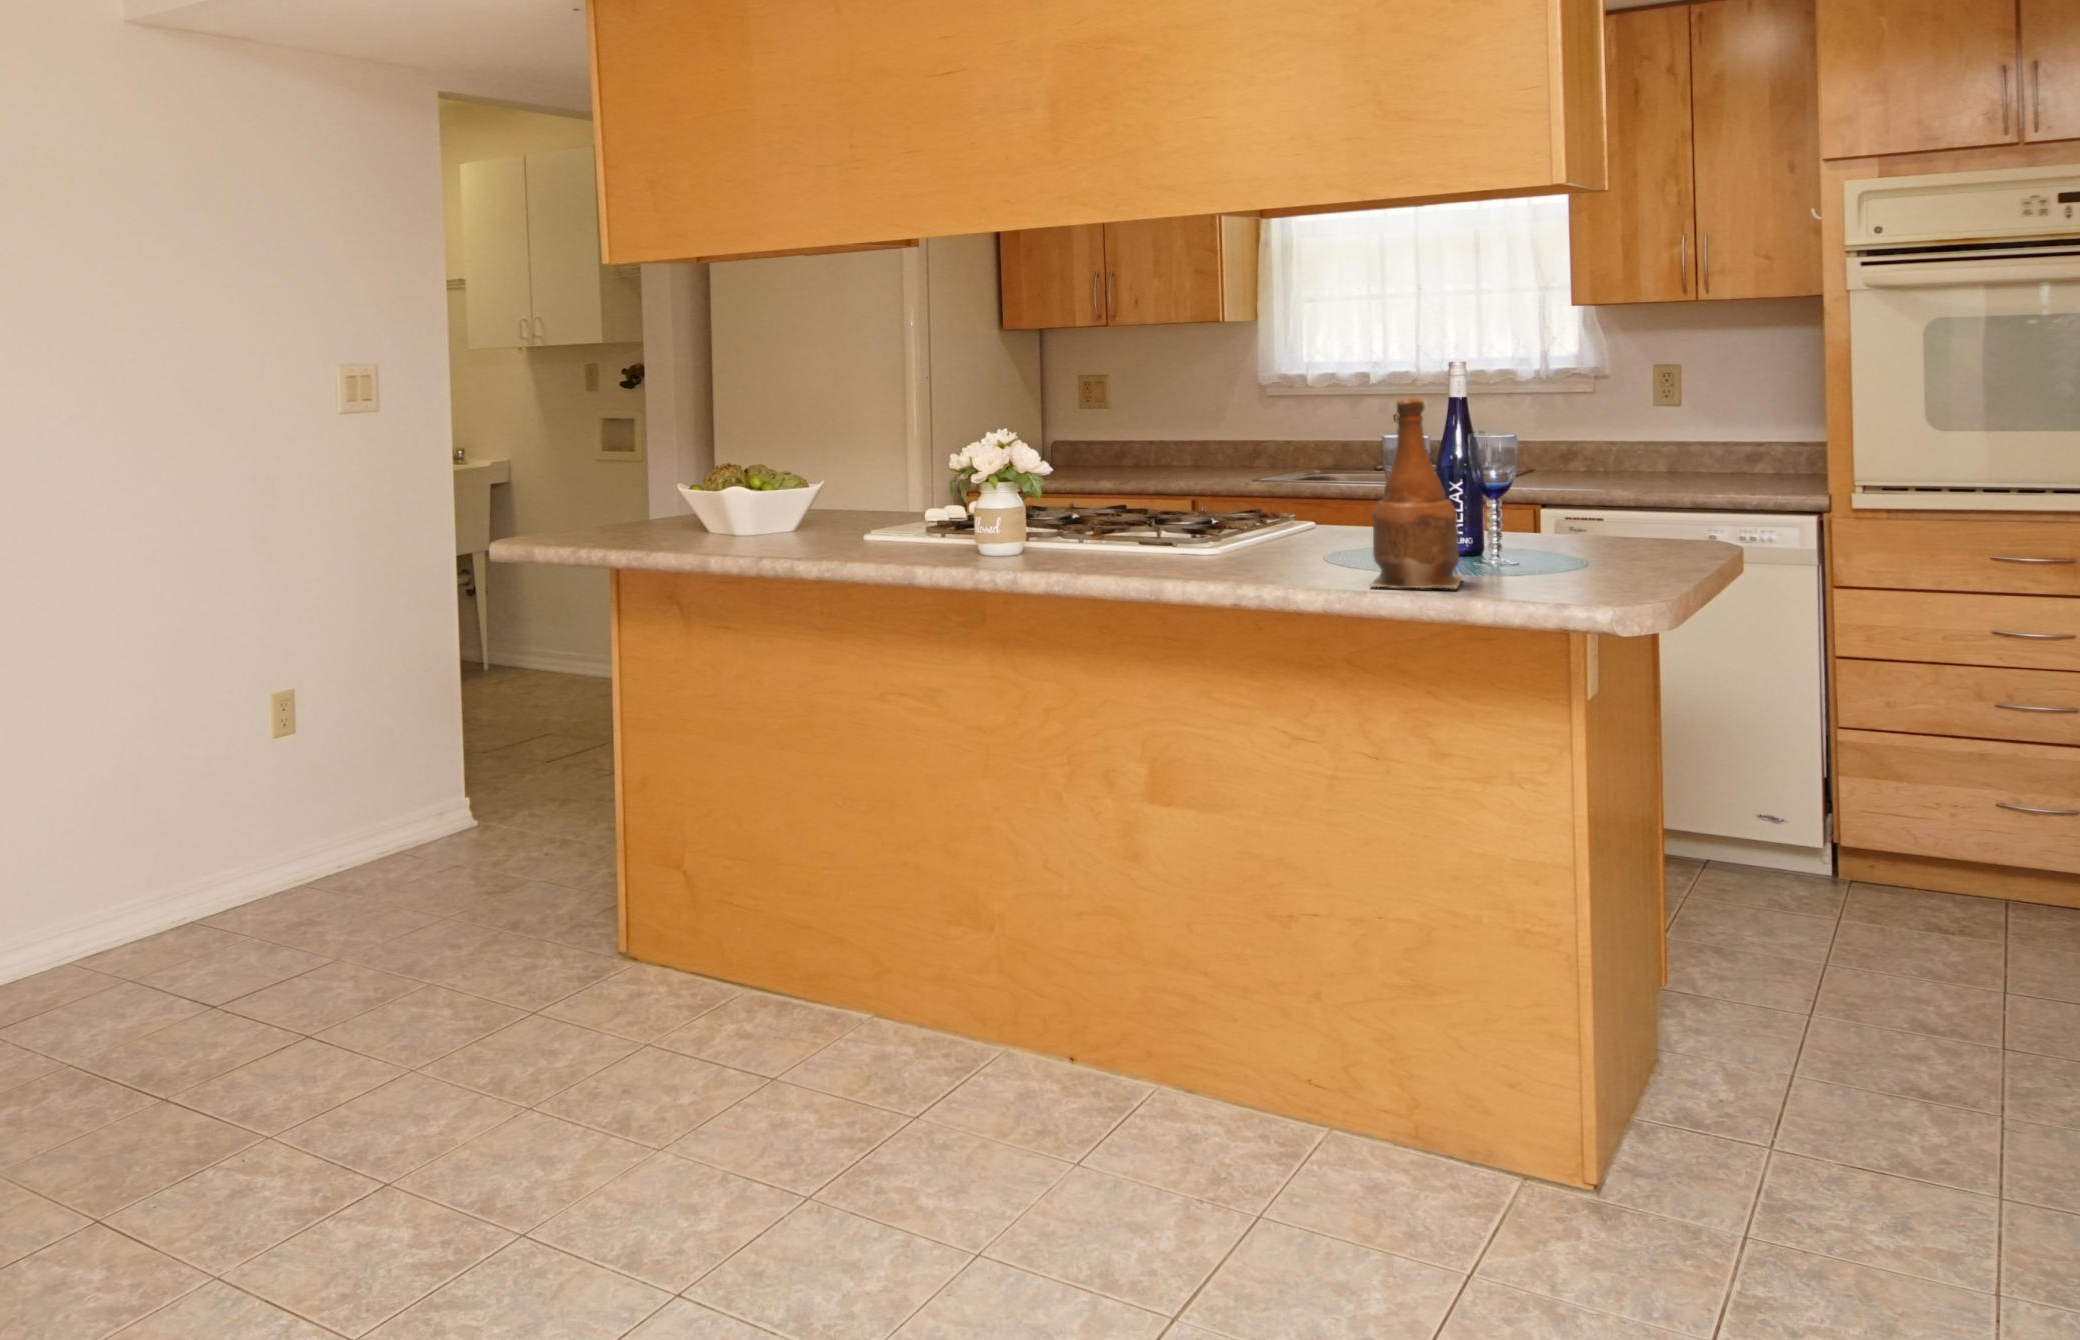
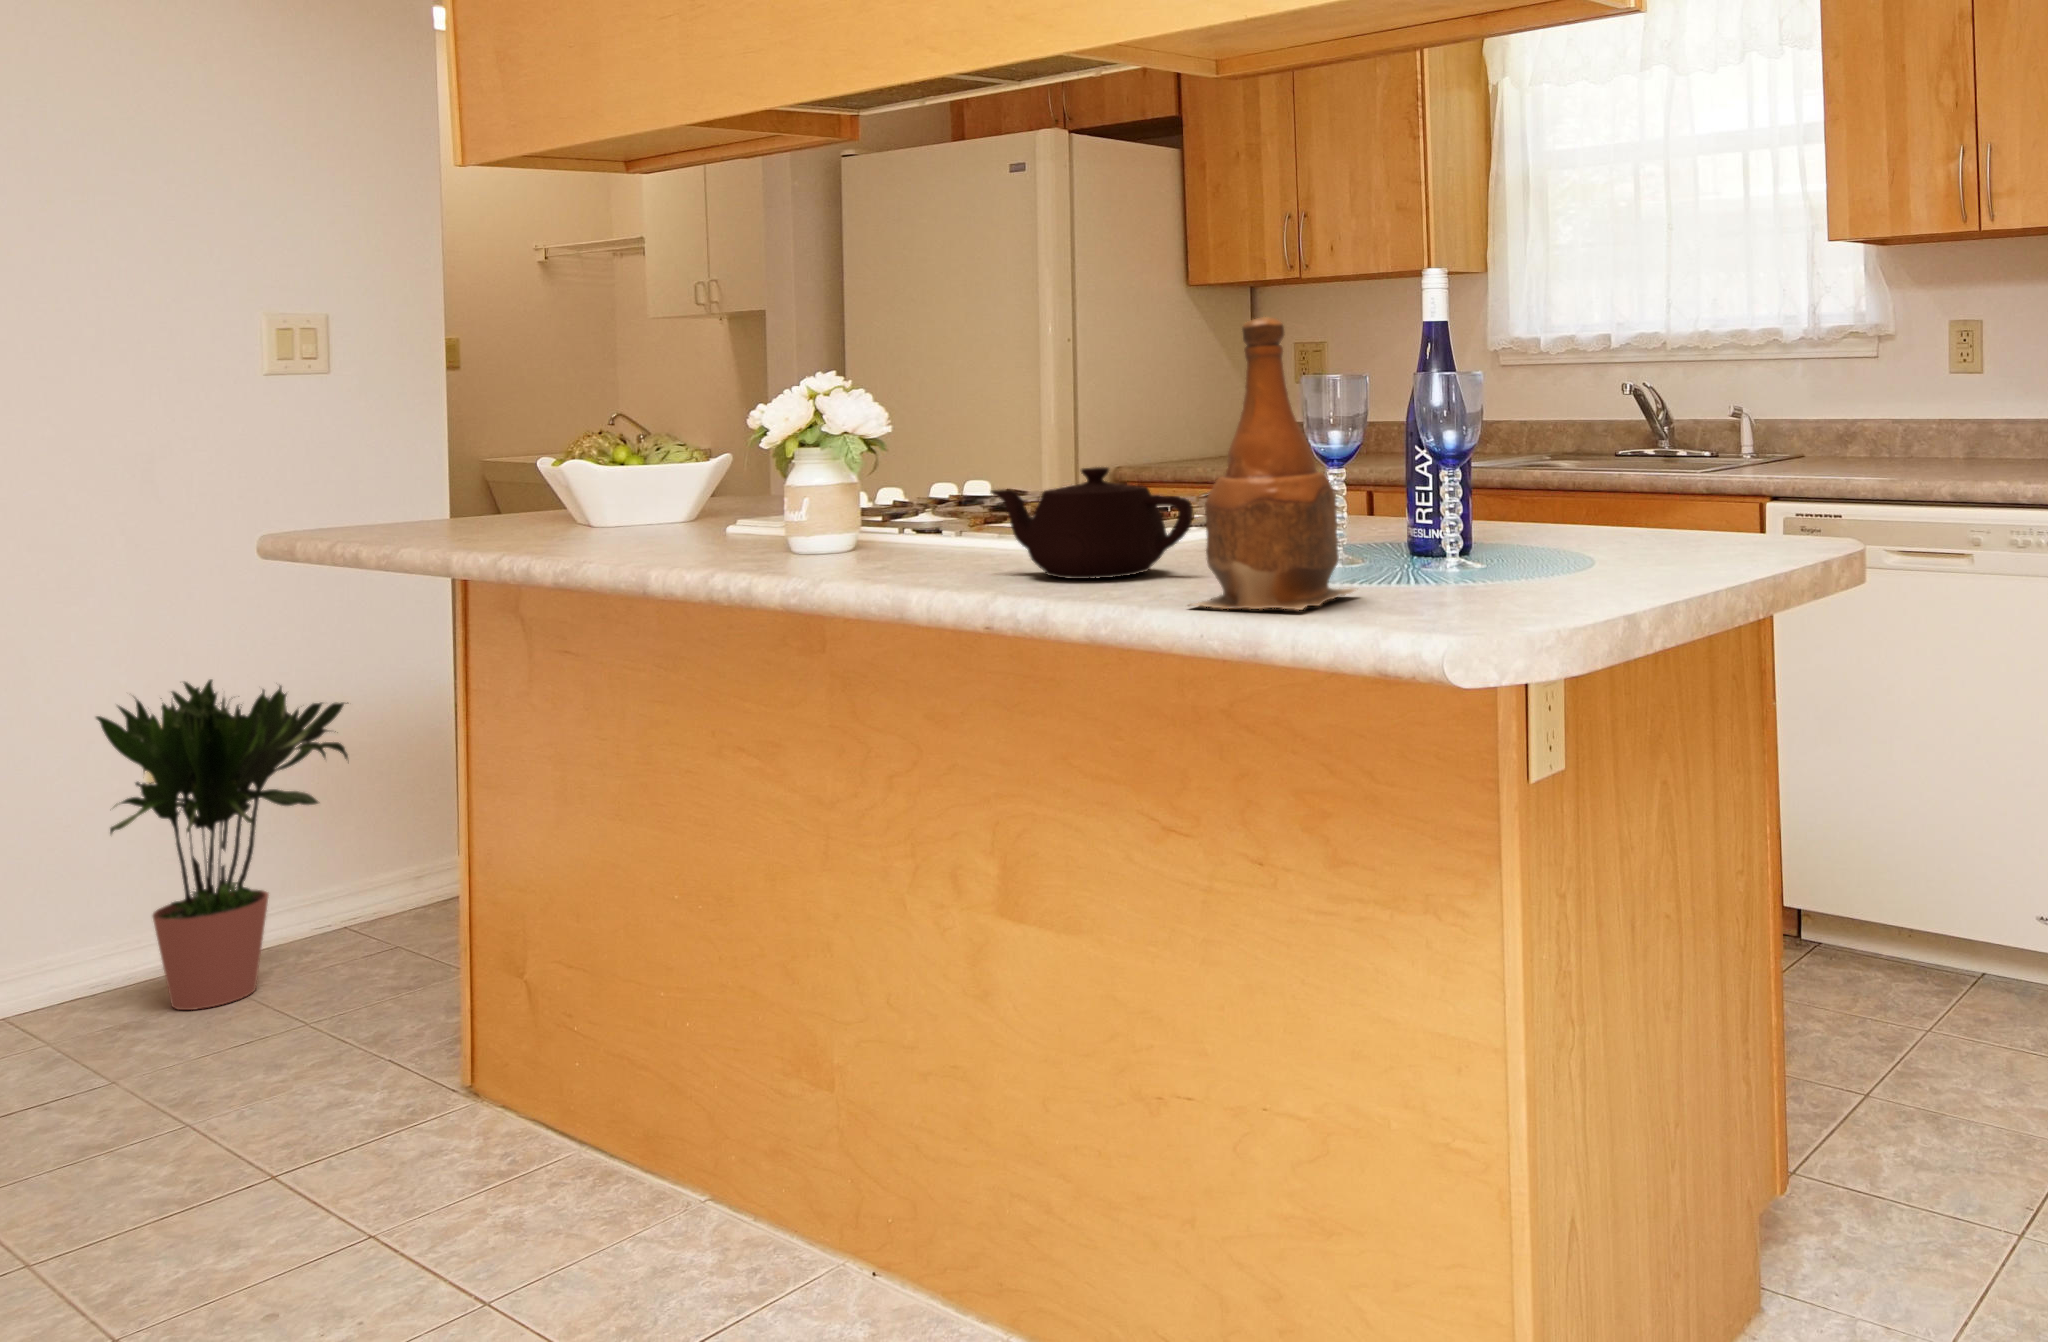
teapot: none [1149,492,1303,569] -> present [991,467,1193,579]
potted plant: none [251,643,447,915] -> present [96,680,348,1010]

